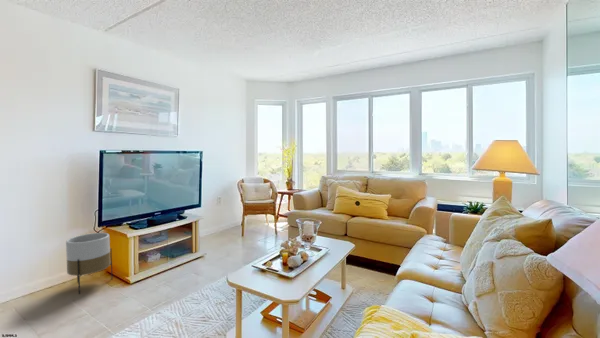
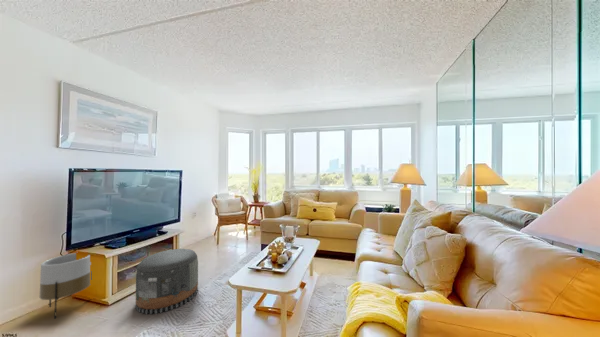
pouf: none [145,238,210,304] -> present [136,249,198,314]

